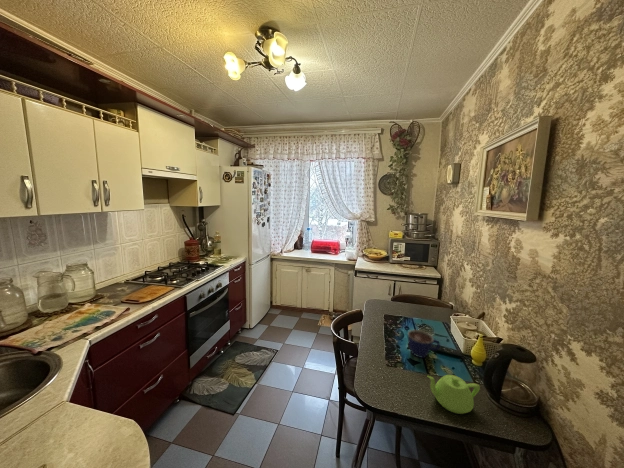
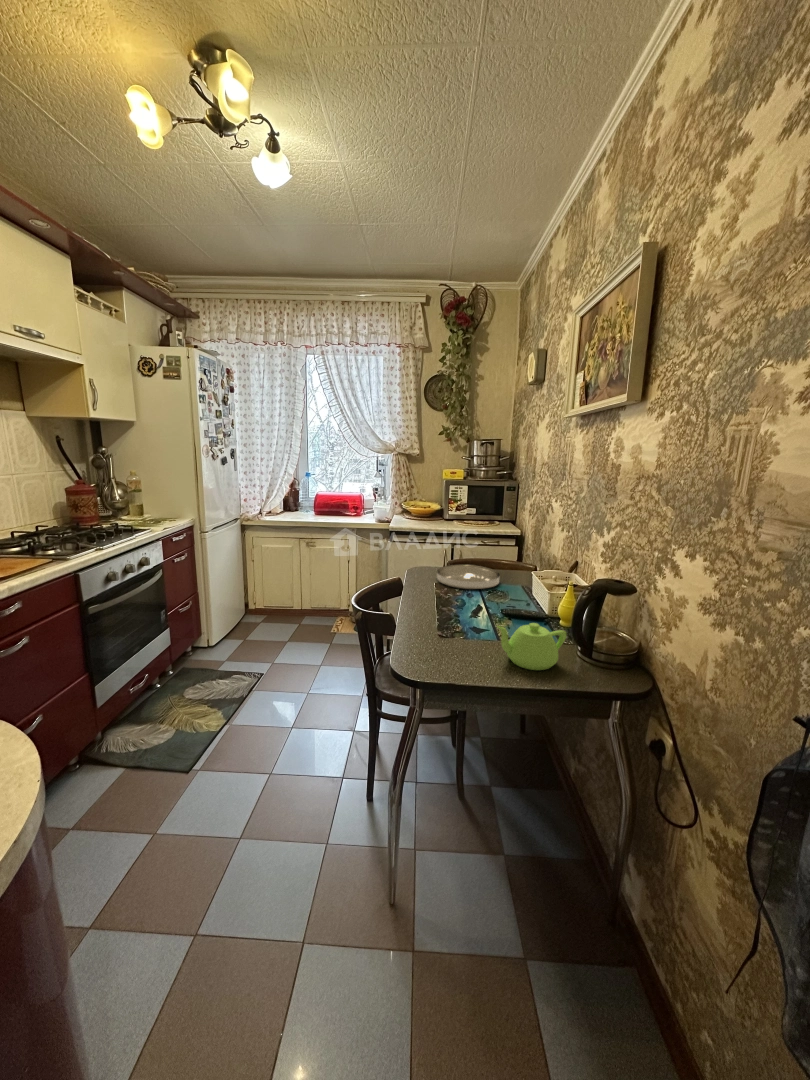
plate: none [384,302,427,324] -> present [437,565,500,589]
cup: present [408,330,440,358] -> none [471,586,517,622]

